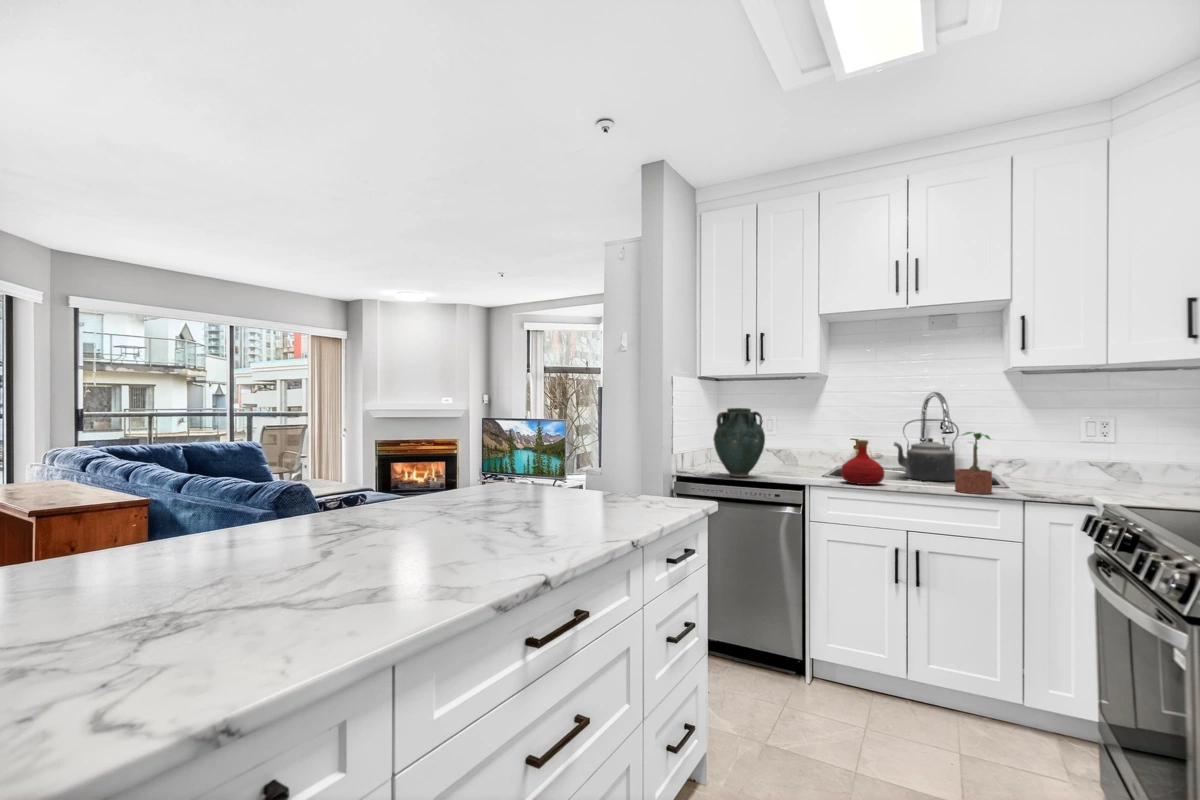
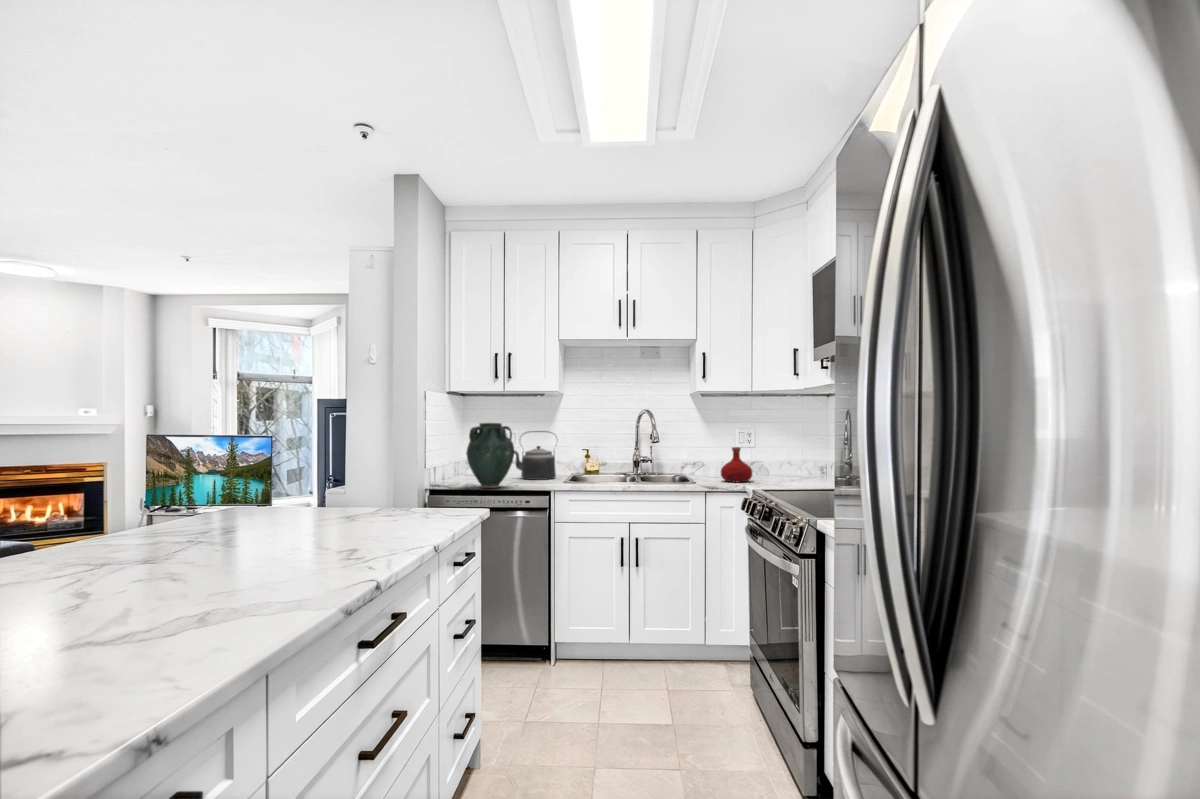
kettle: present [894,419,959,481] -> present [514,431,556,480]
potted plant: present [955,432,992,494] -> none [663,441,690,489]
bottle: present [841,440,885,485] -> present [721,447,752,482]

